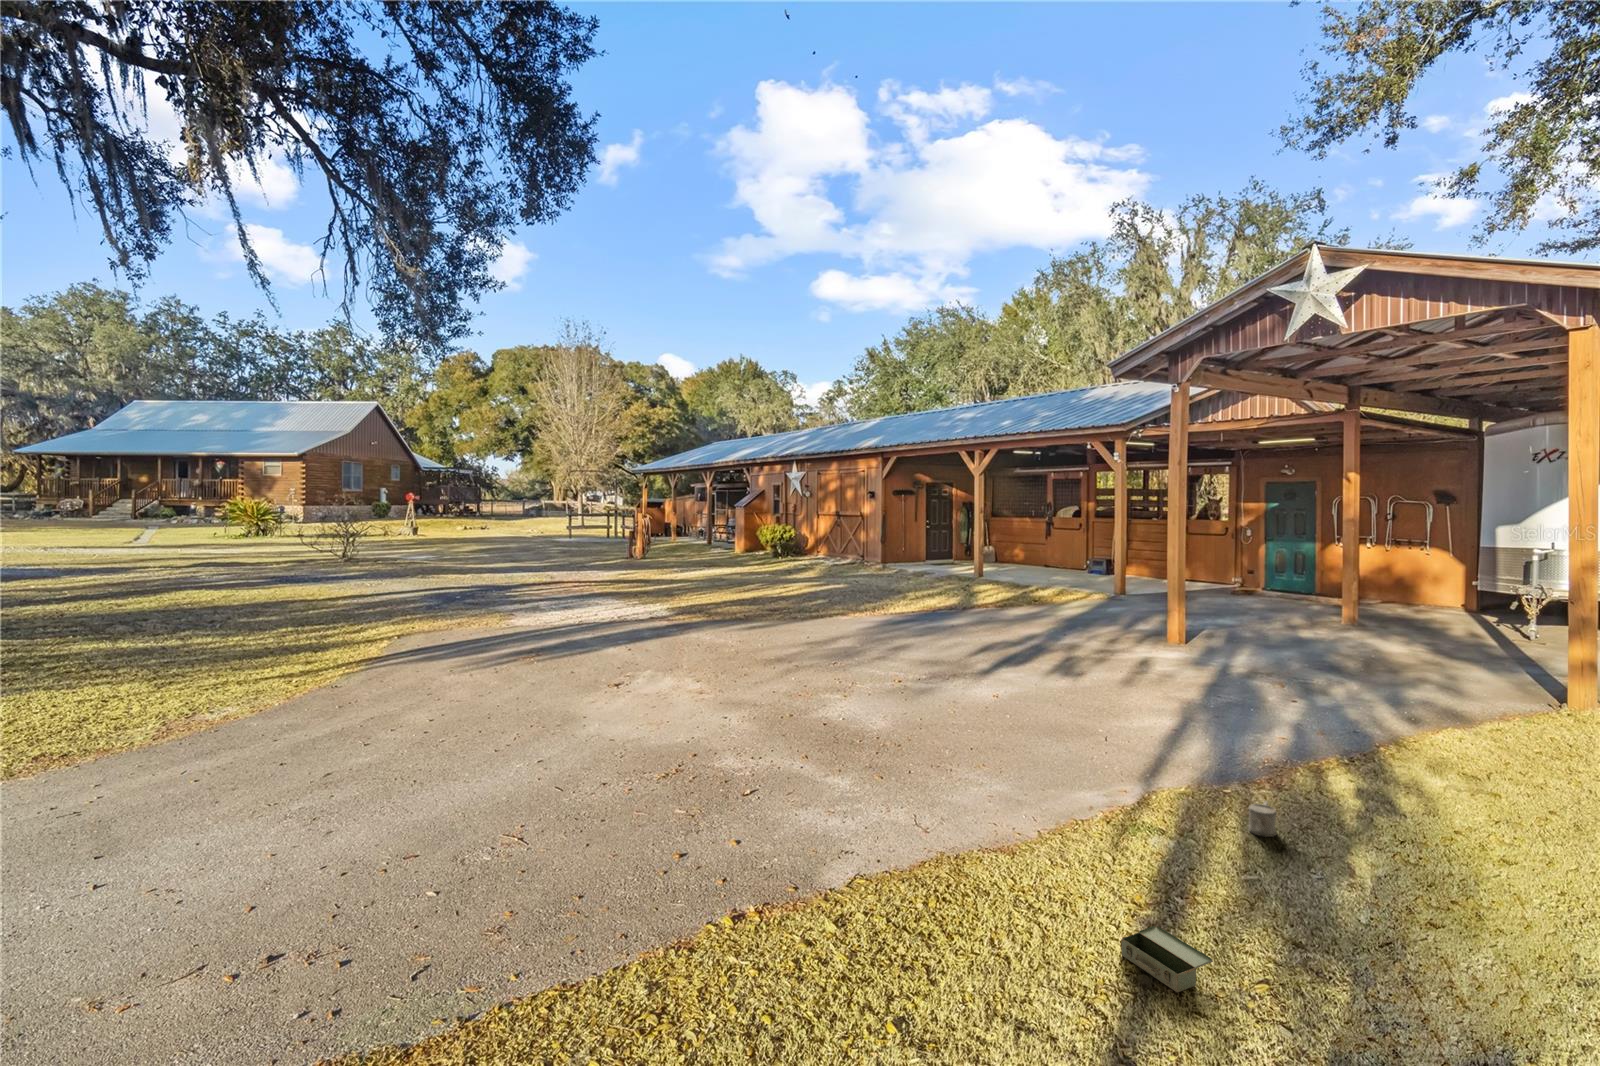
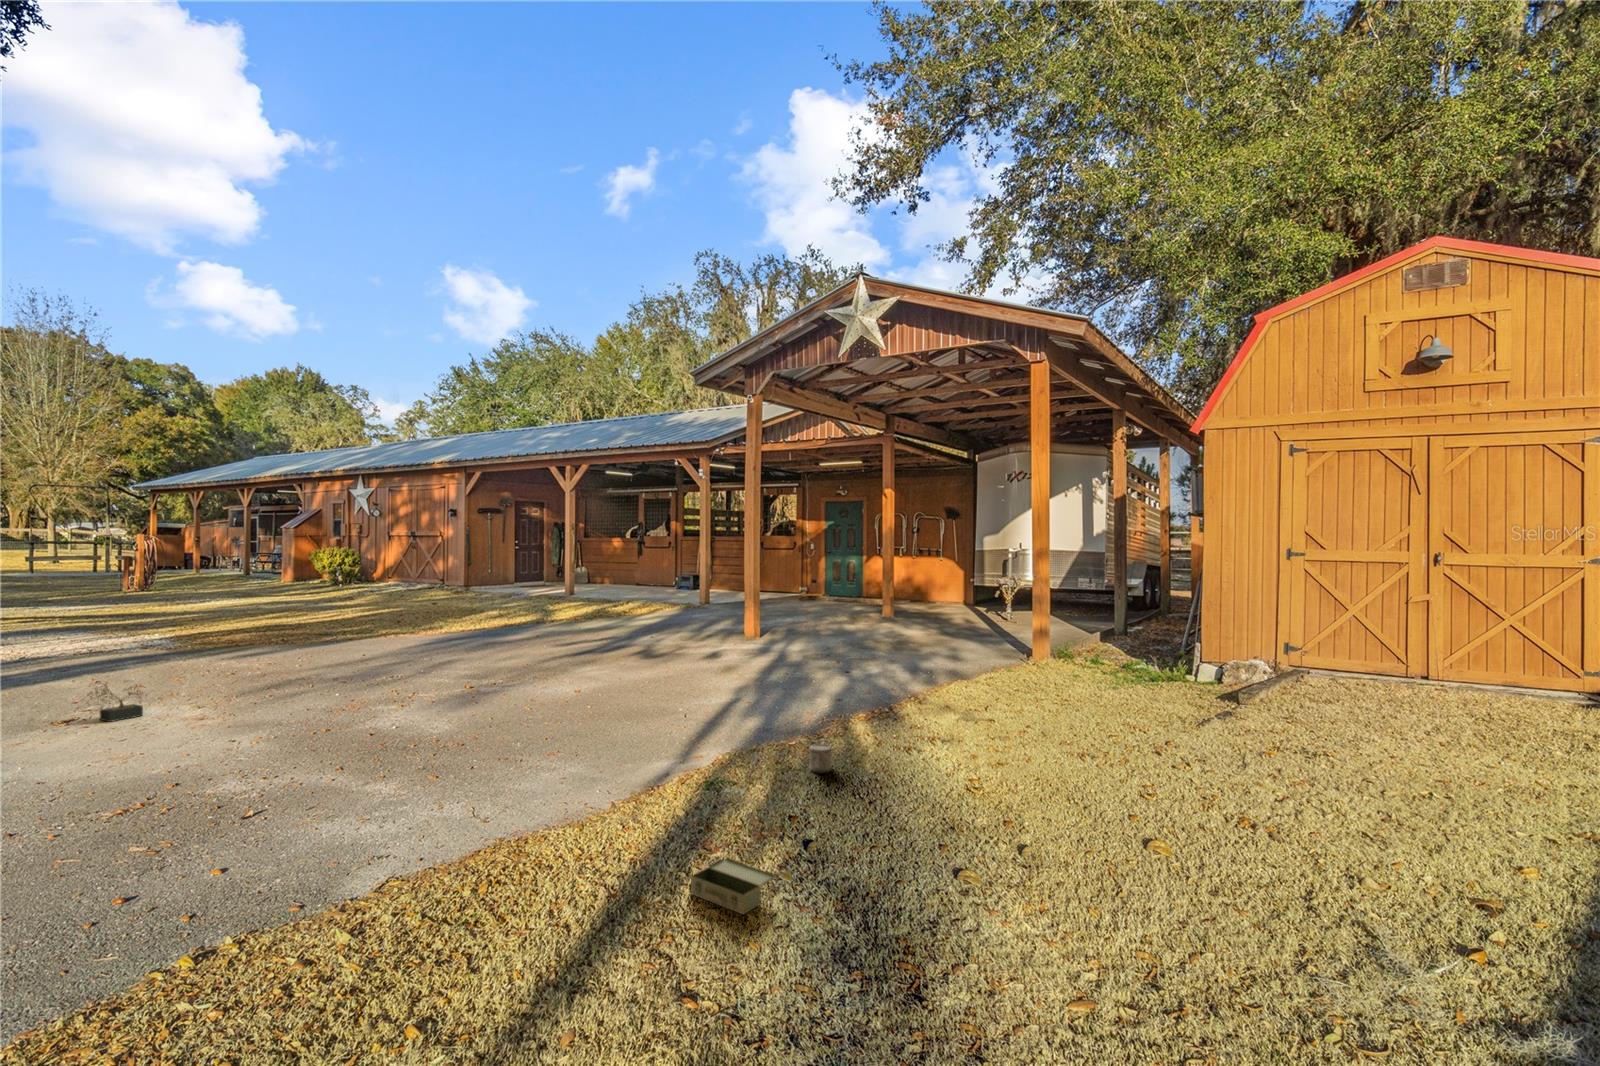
decorative plant: none [642,658,677,689] -> present [88,682,147,722]

